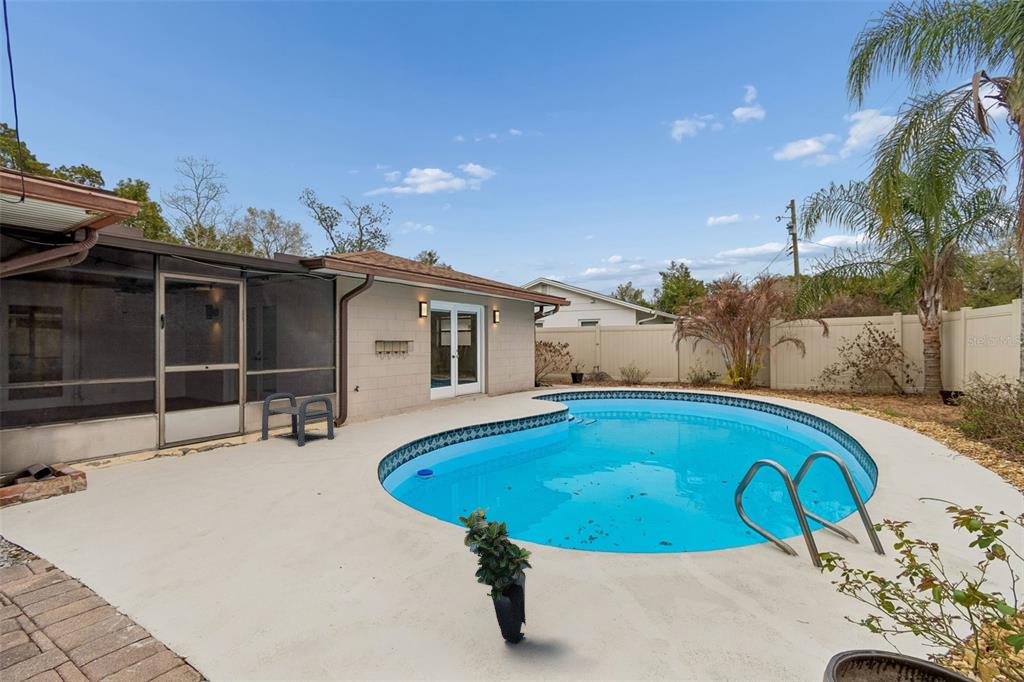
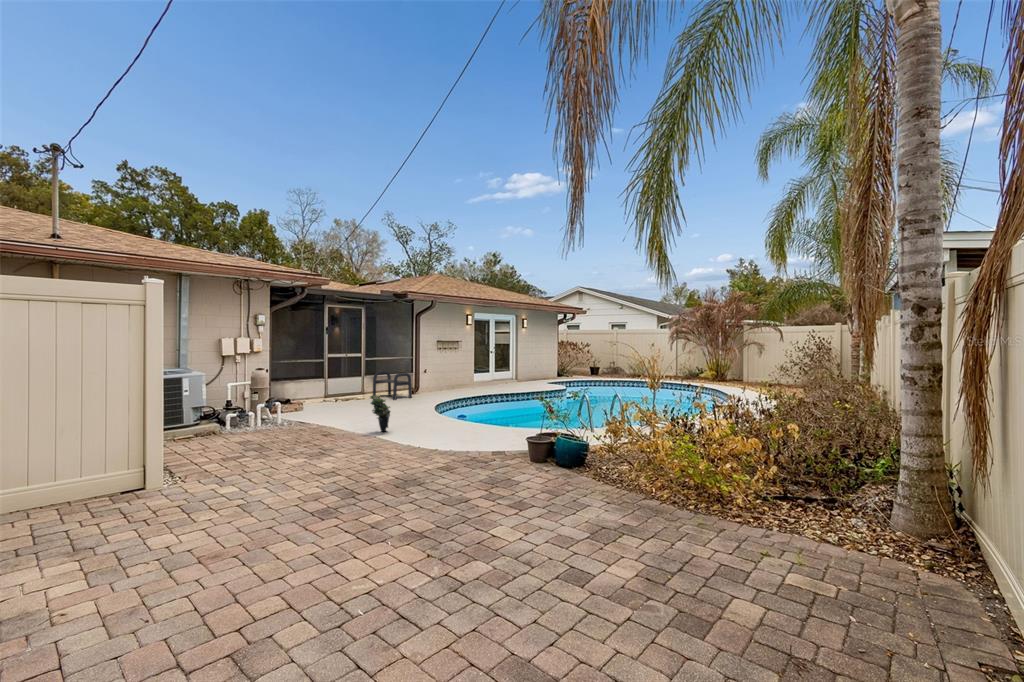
potted plant: present [458,507,532,643] -> present [370,396,390,432]

